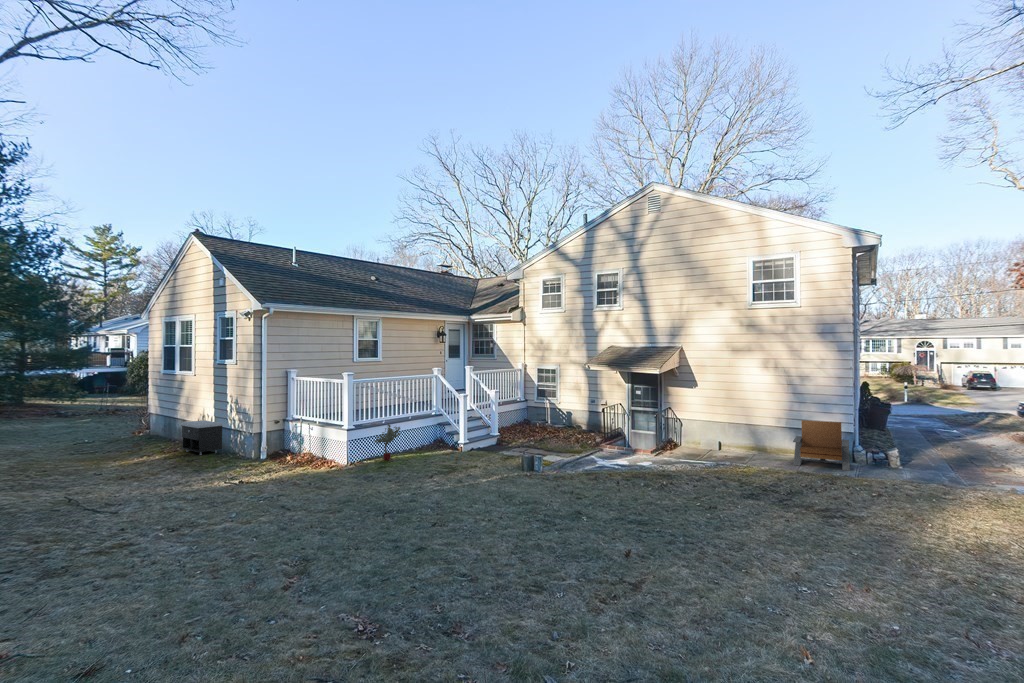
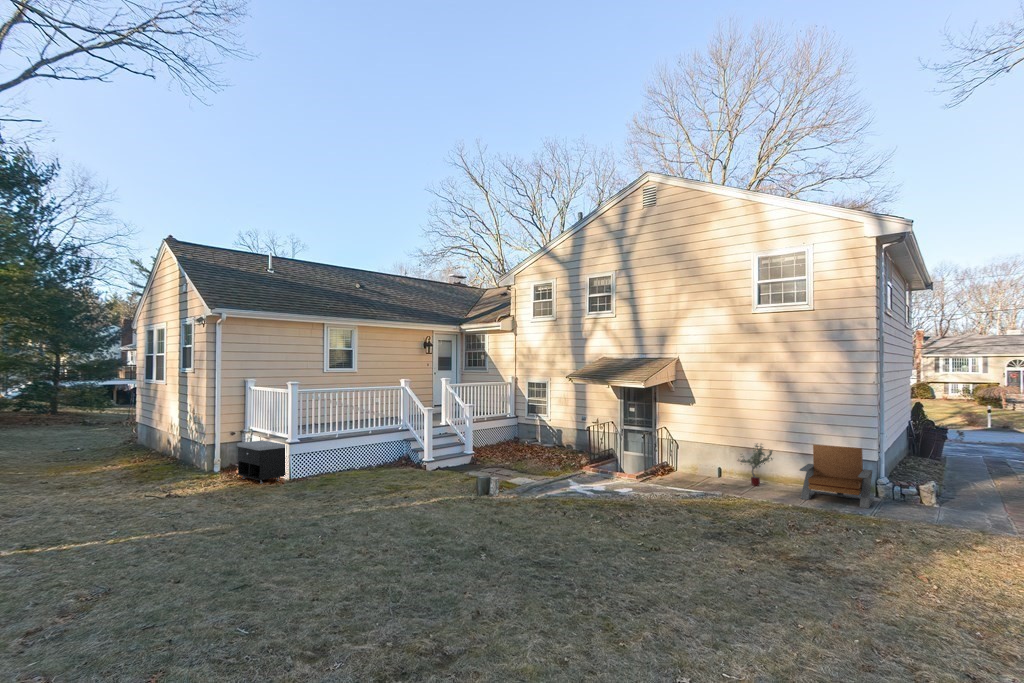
storage bench: present [181,420,222,455] -> present [237,440,285,483]
potted tree: present [375,423,400,460] -> present [738,444,772,486]

